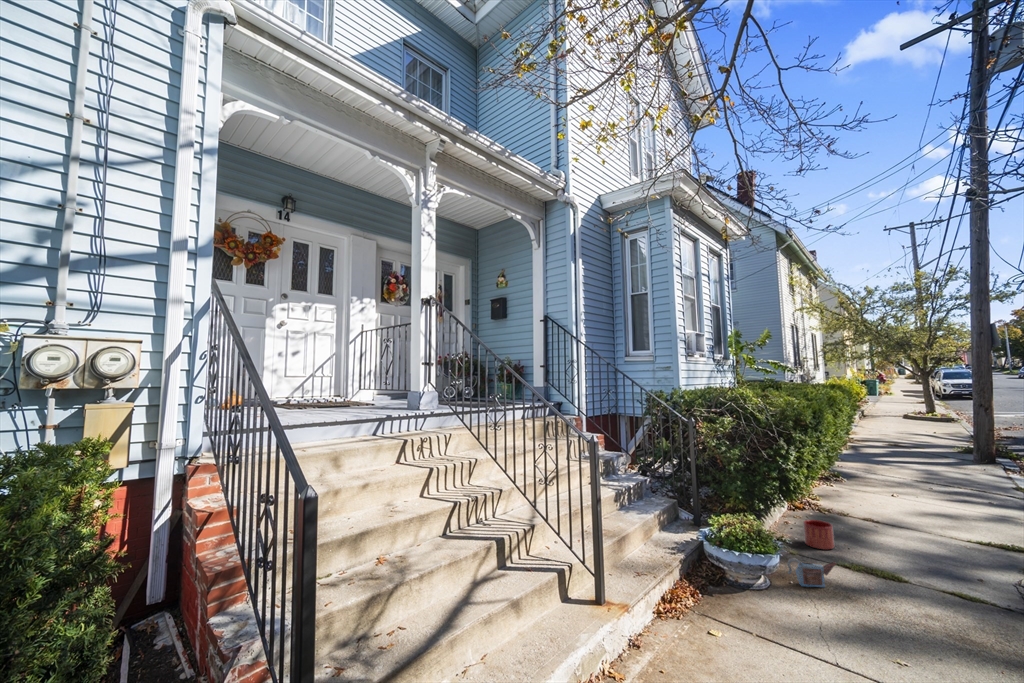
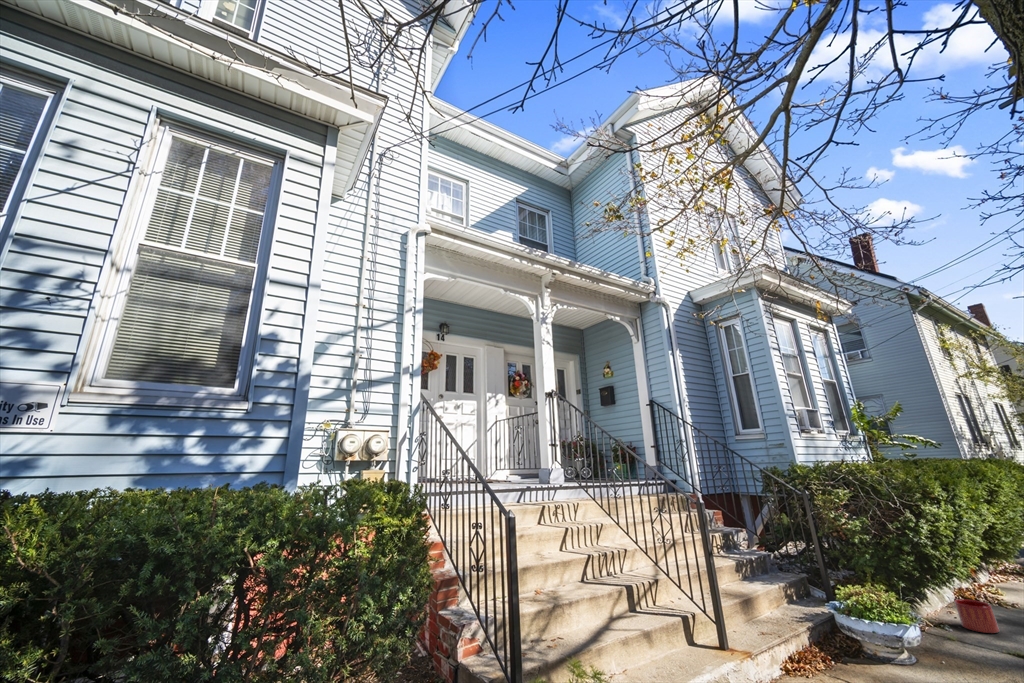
watering can: present [787,558,837,587] -> none [930,632,991,667]

